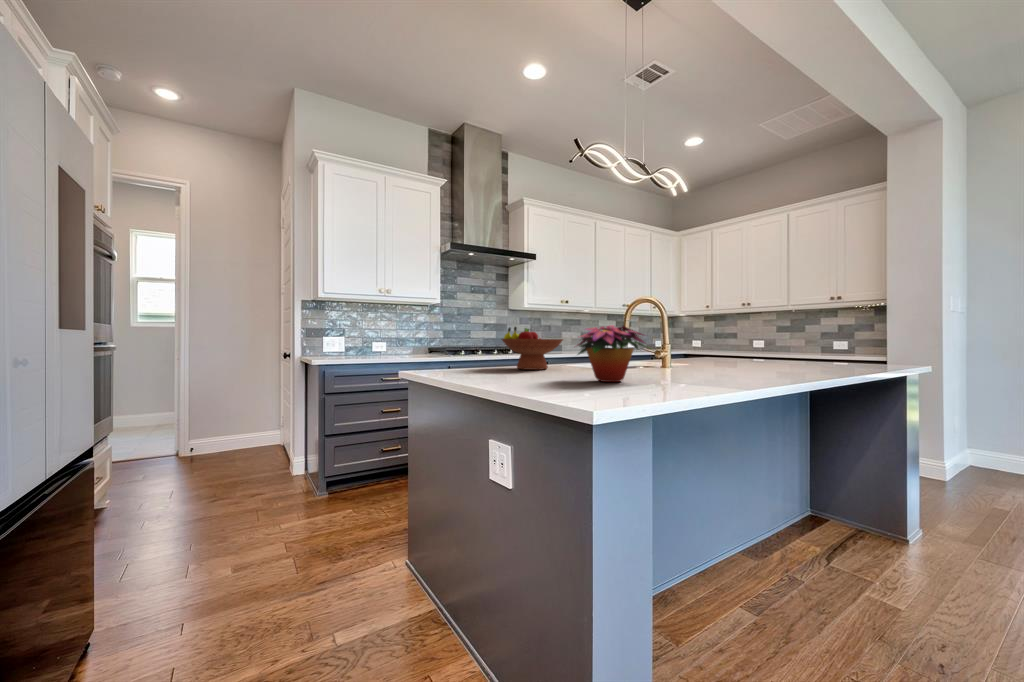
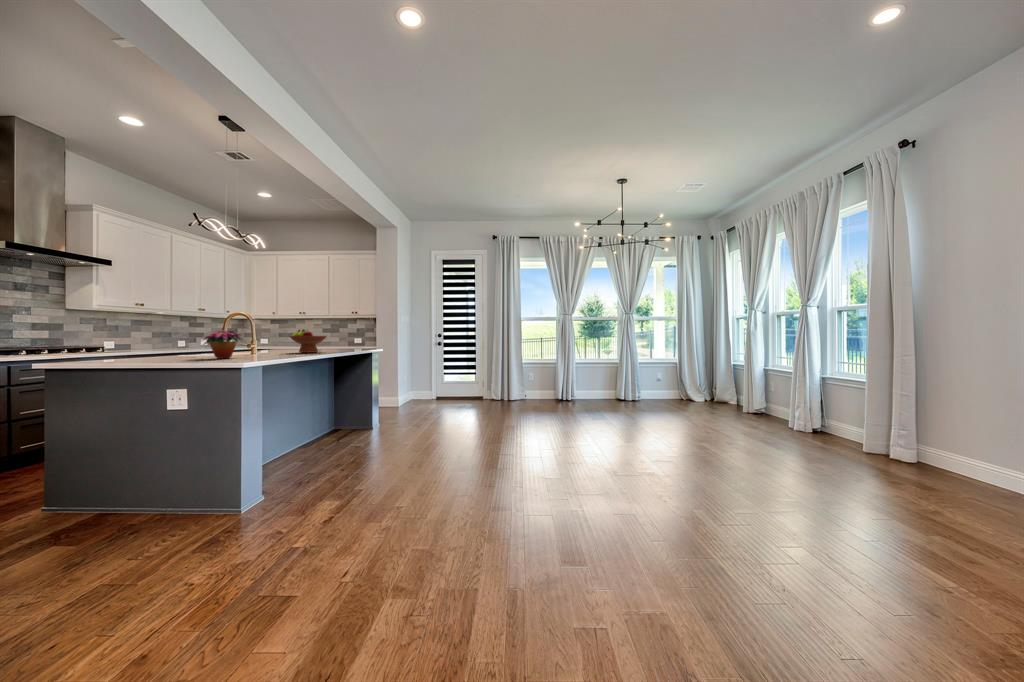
fruit bowl: present [501,327,563,370] -> present [290,329,327,353]

